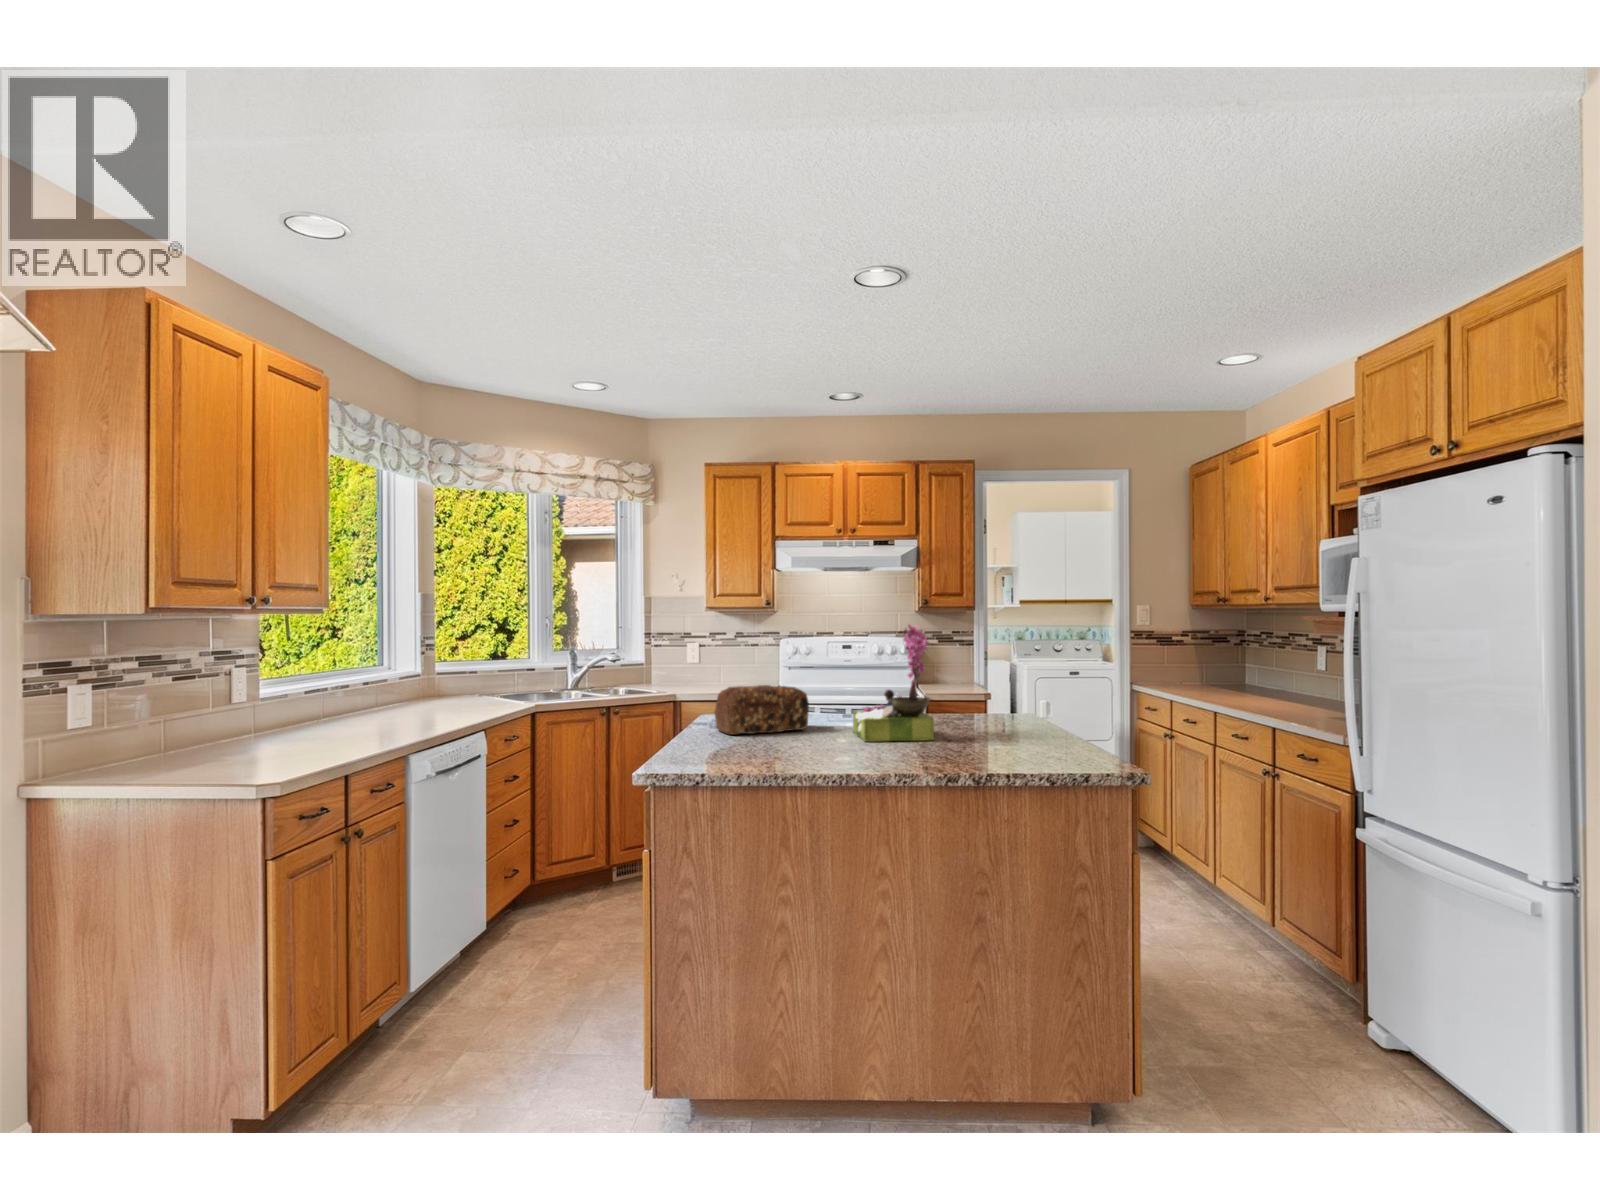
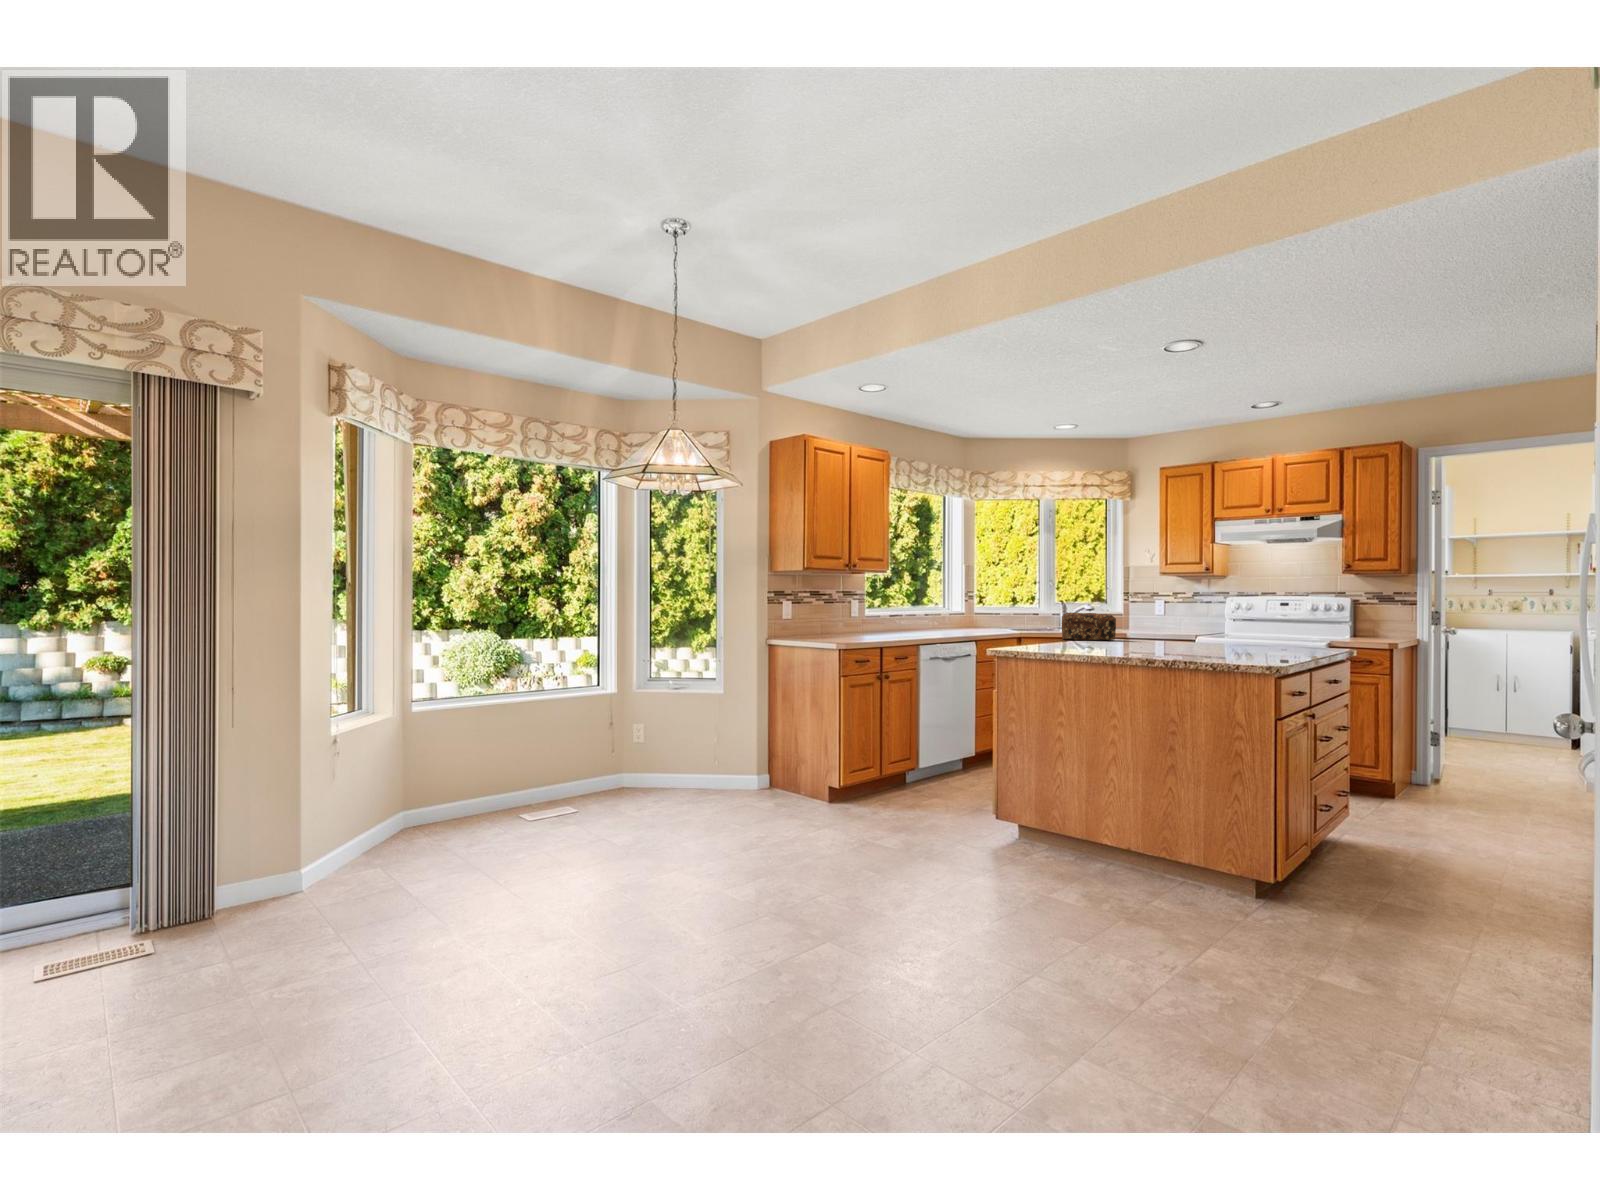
flower arrangement: present [853,625,934,742] -> none [1124,574,1184,645]

